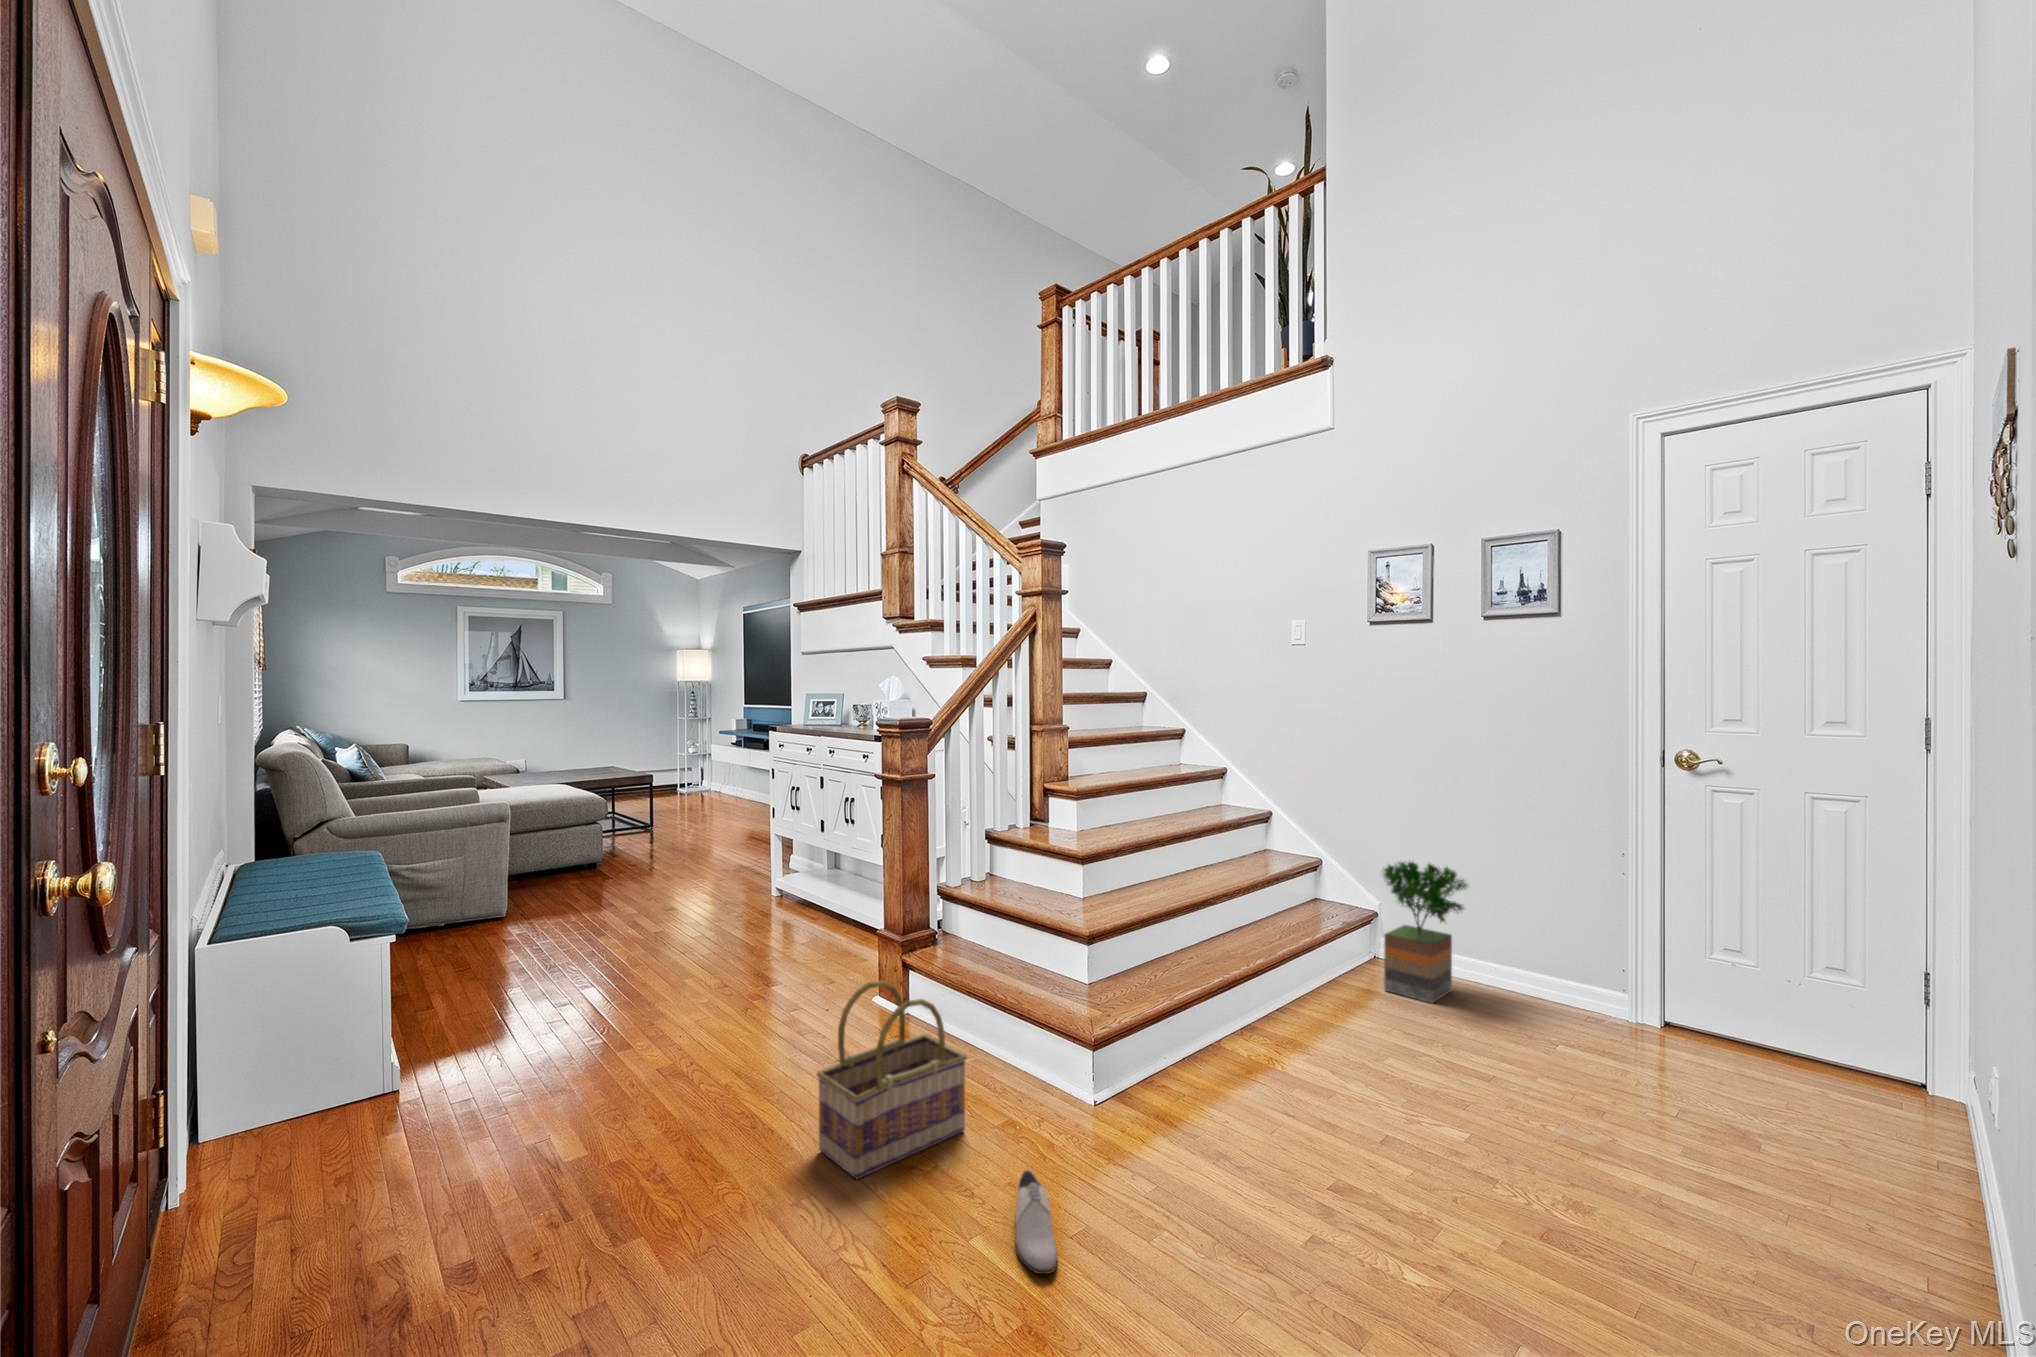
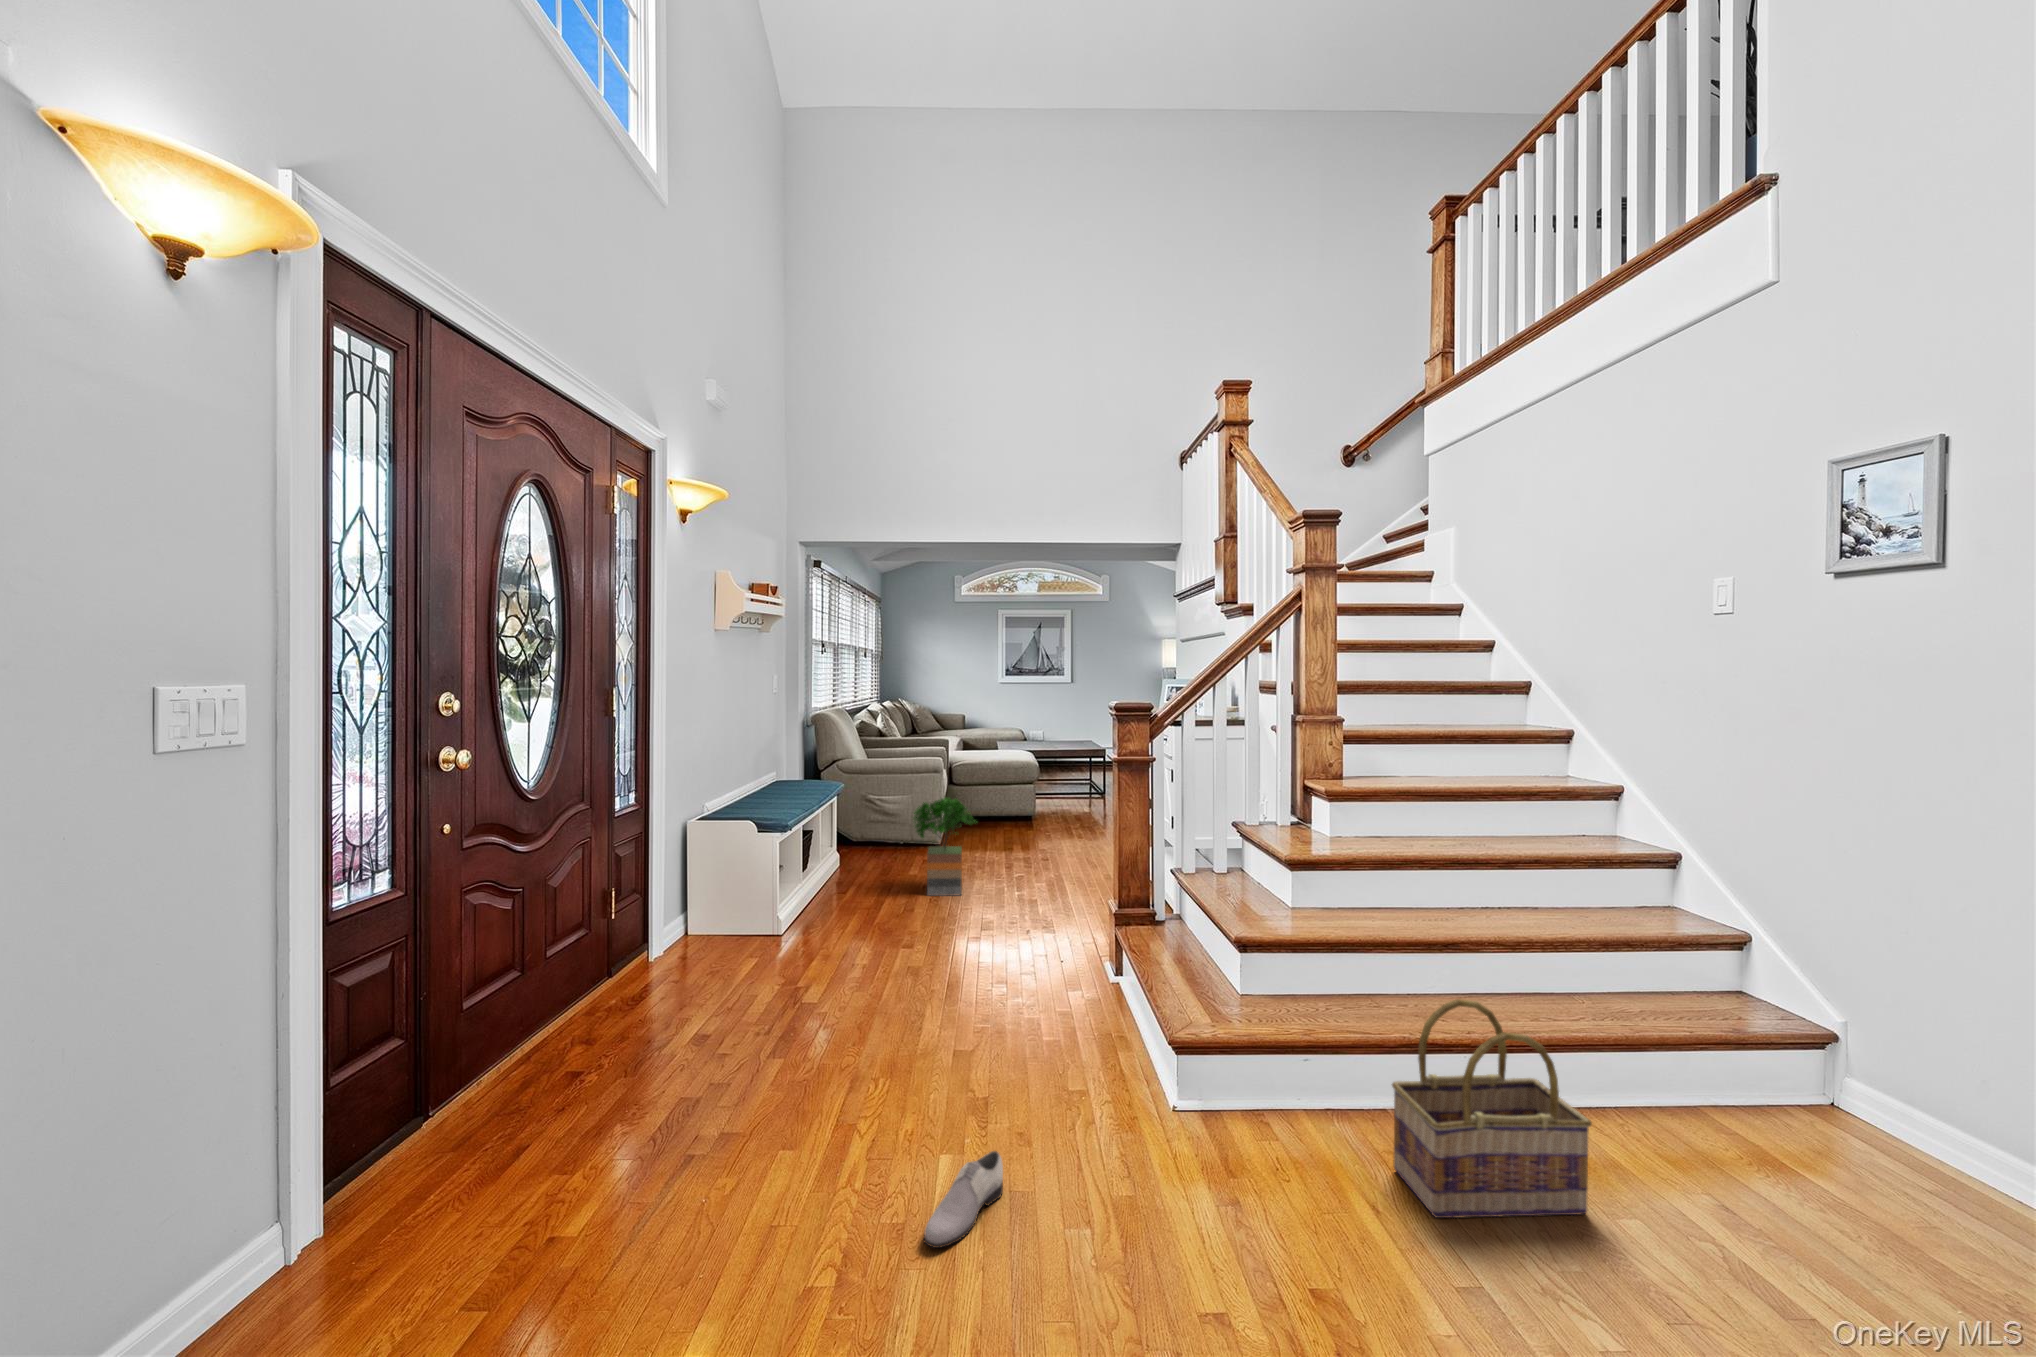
potted tree: present [1383,862,1469,1003] -> present [914,798,975,896]
basket: present [817,981,967,1179] -> present [1392,999,1592,1218]

